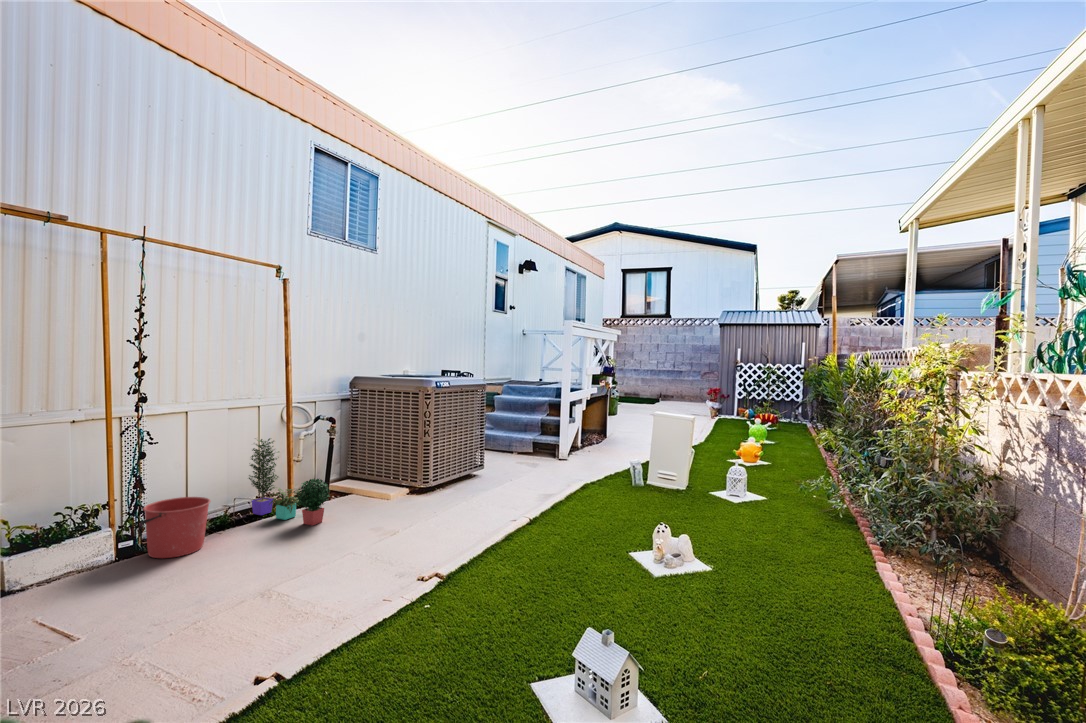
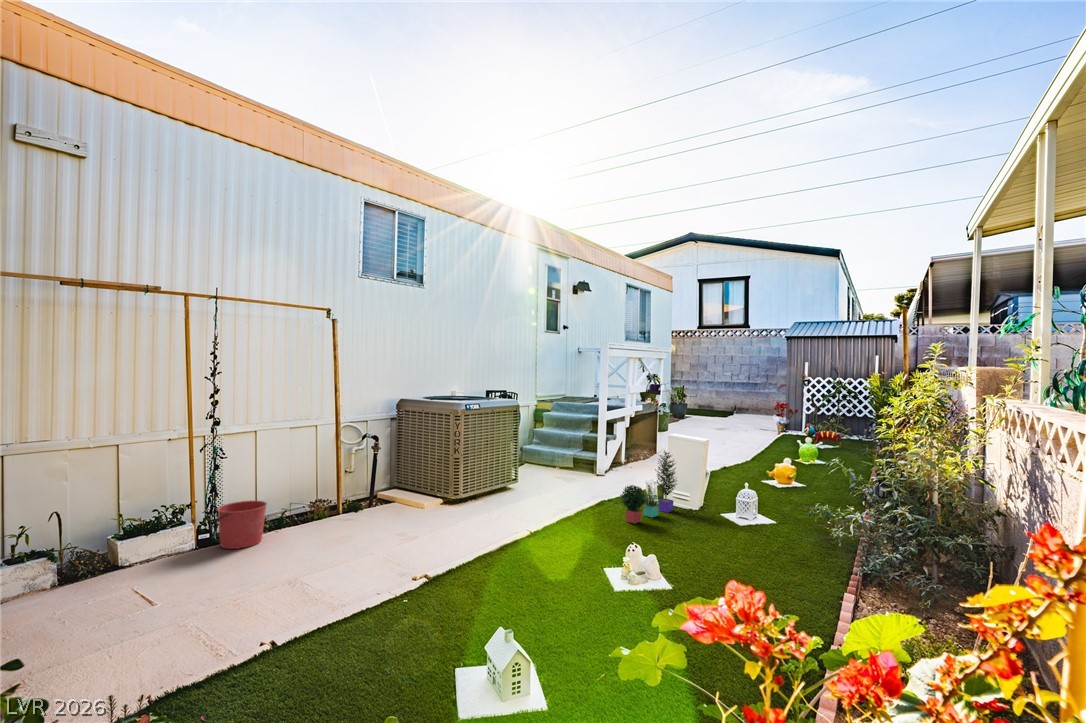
potted plant: present [249,438,330,526] -> present [620,451,677,524]

